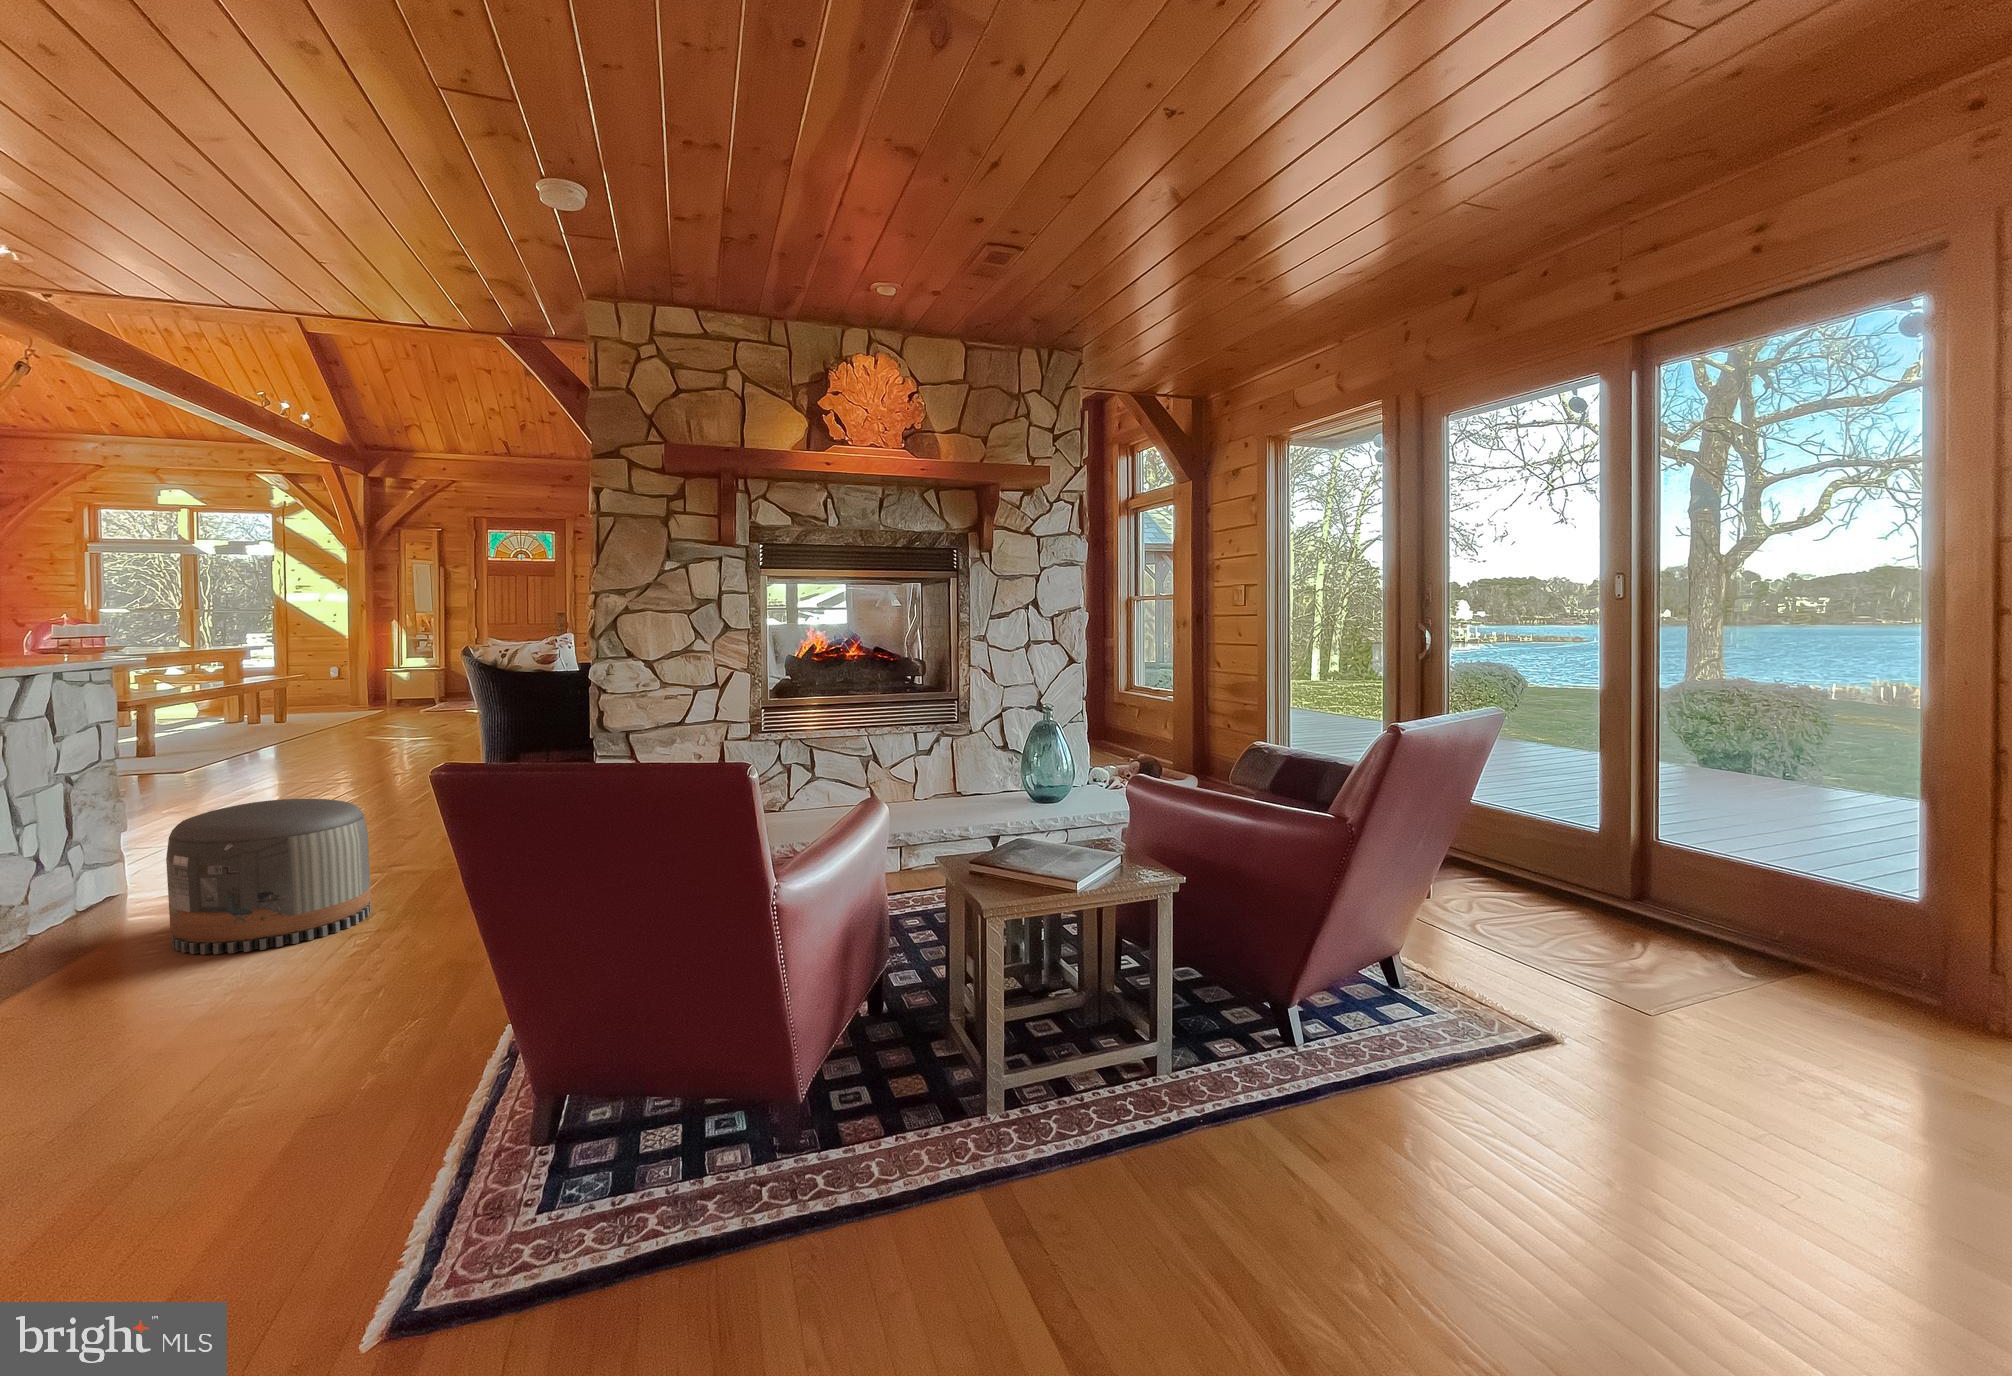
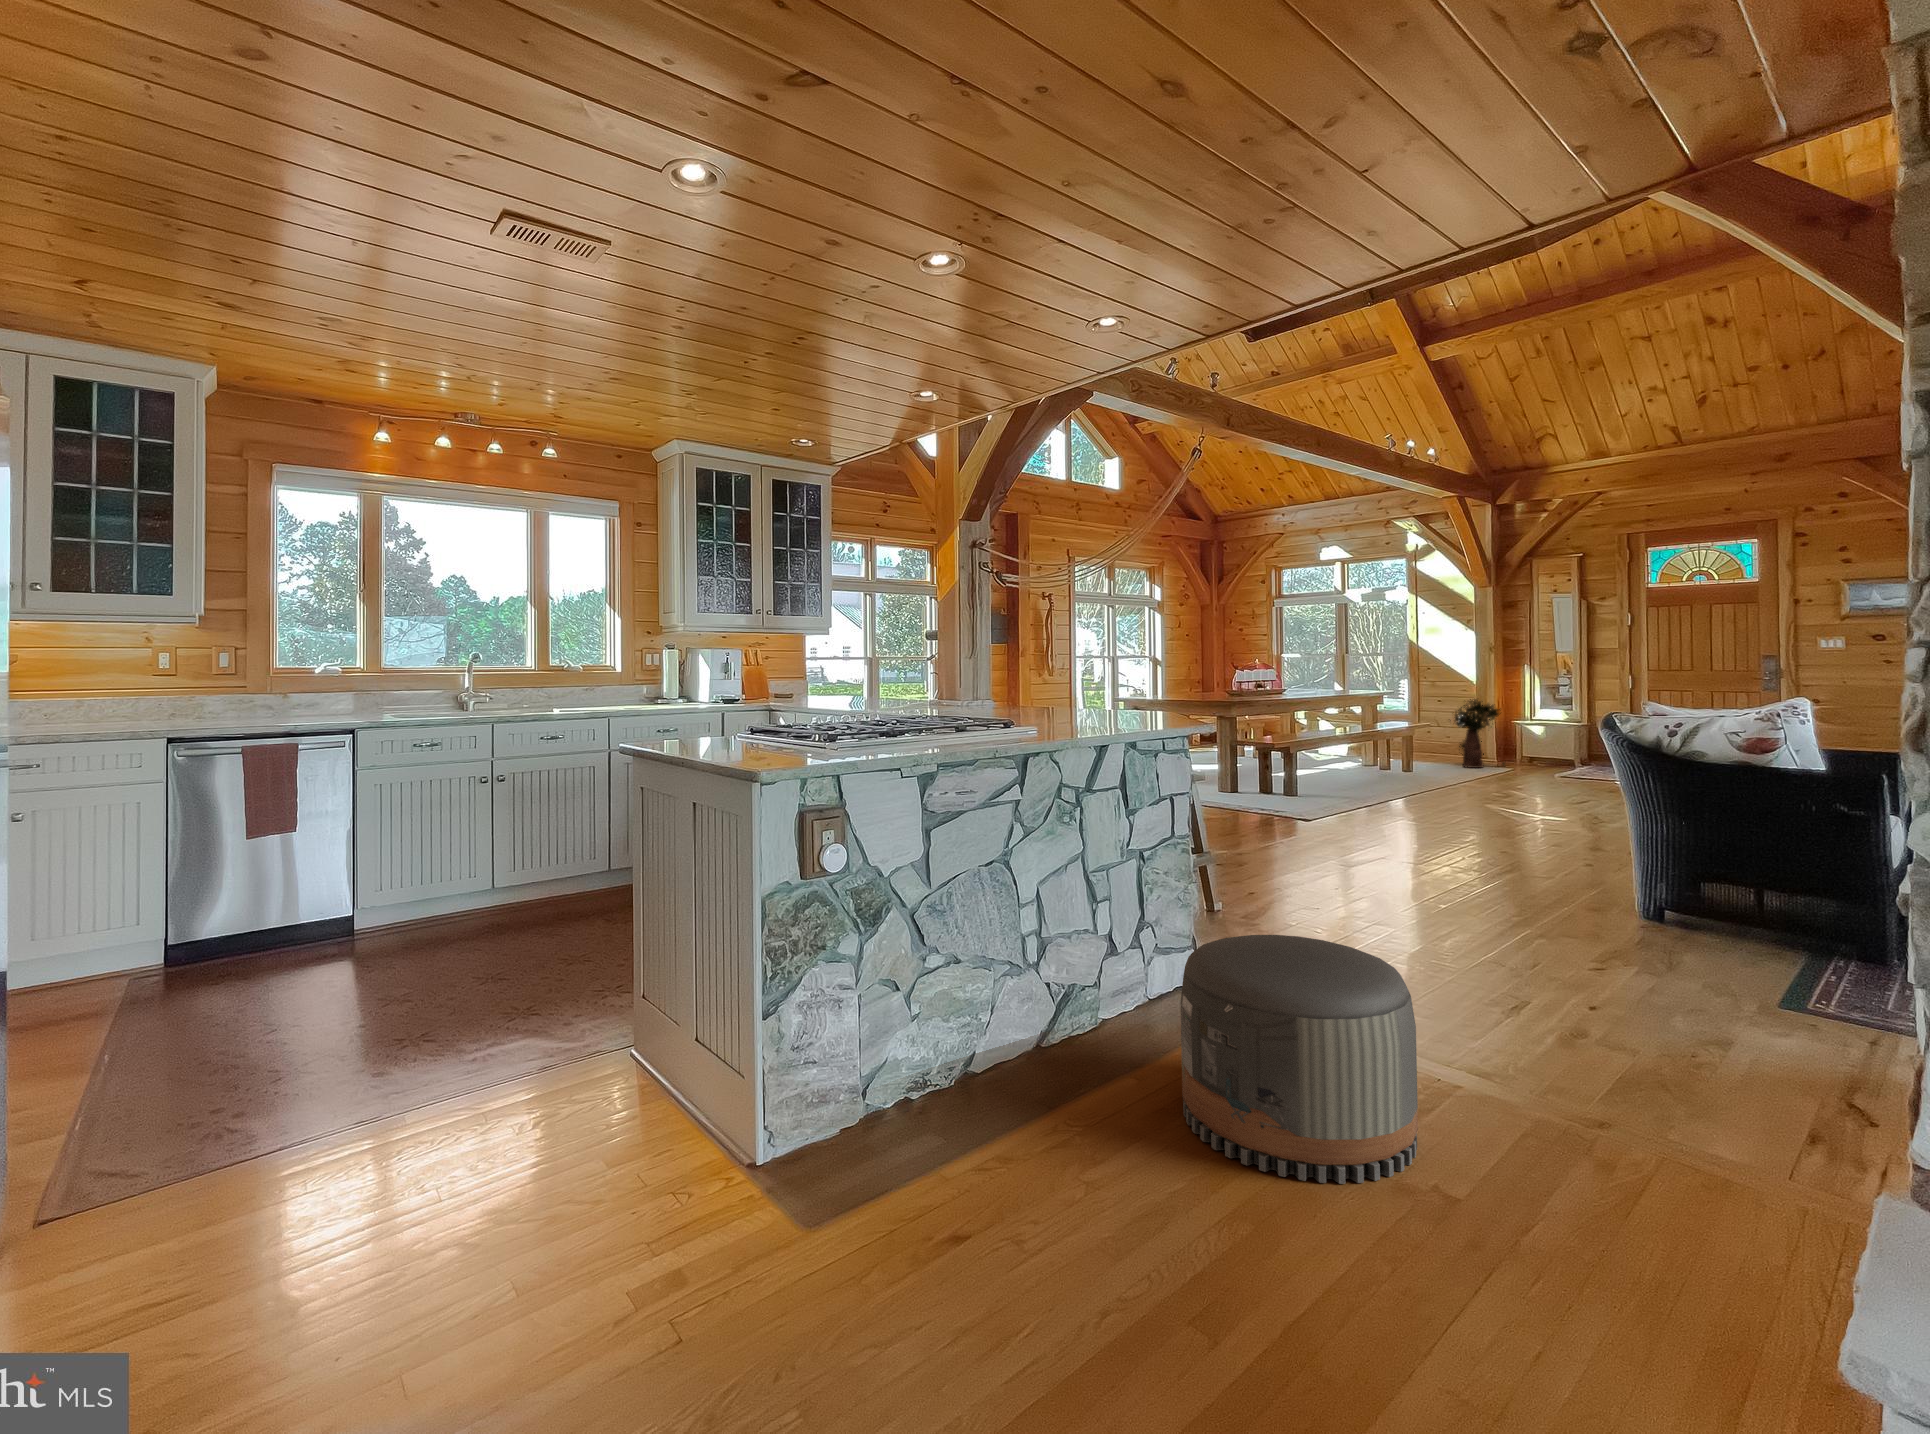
potted plant: none [324,650,382,713] -> present [1454,699,1505,768]

